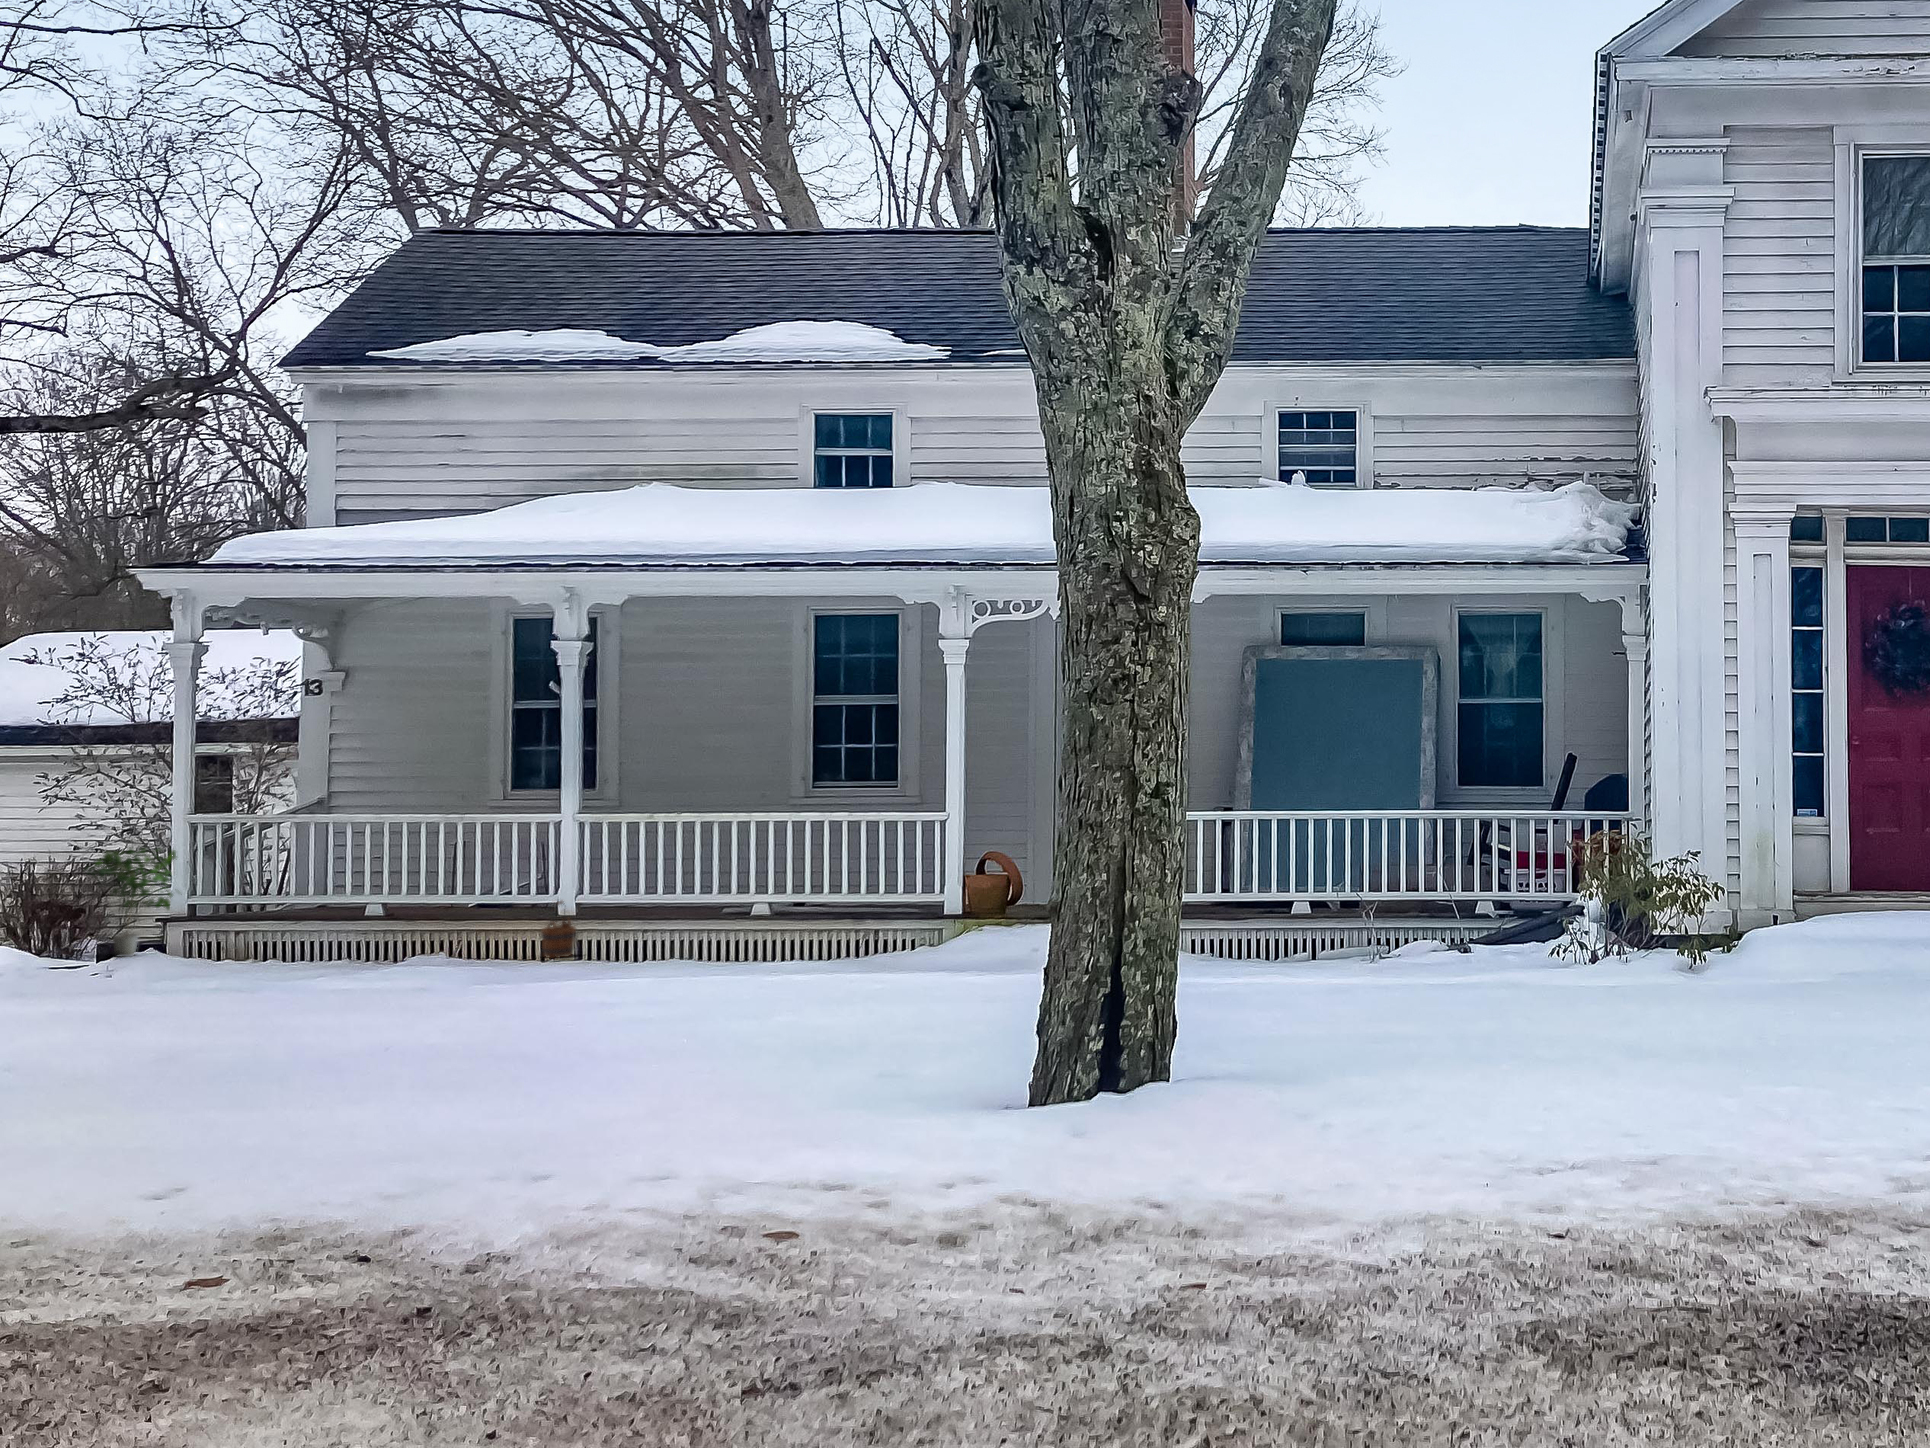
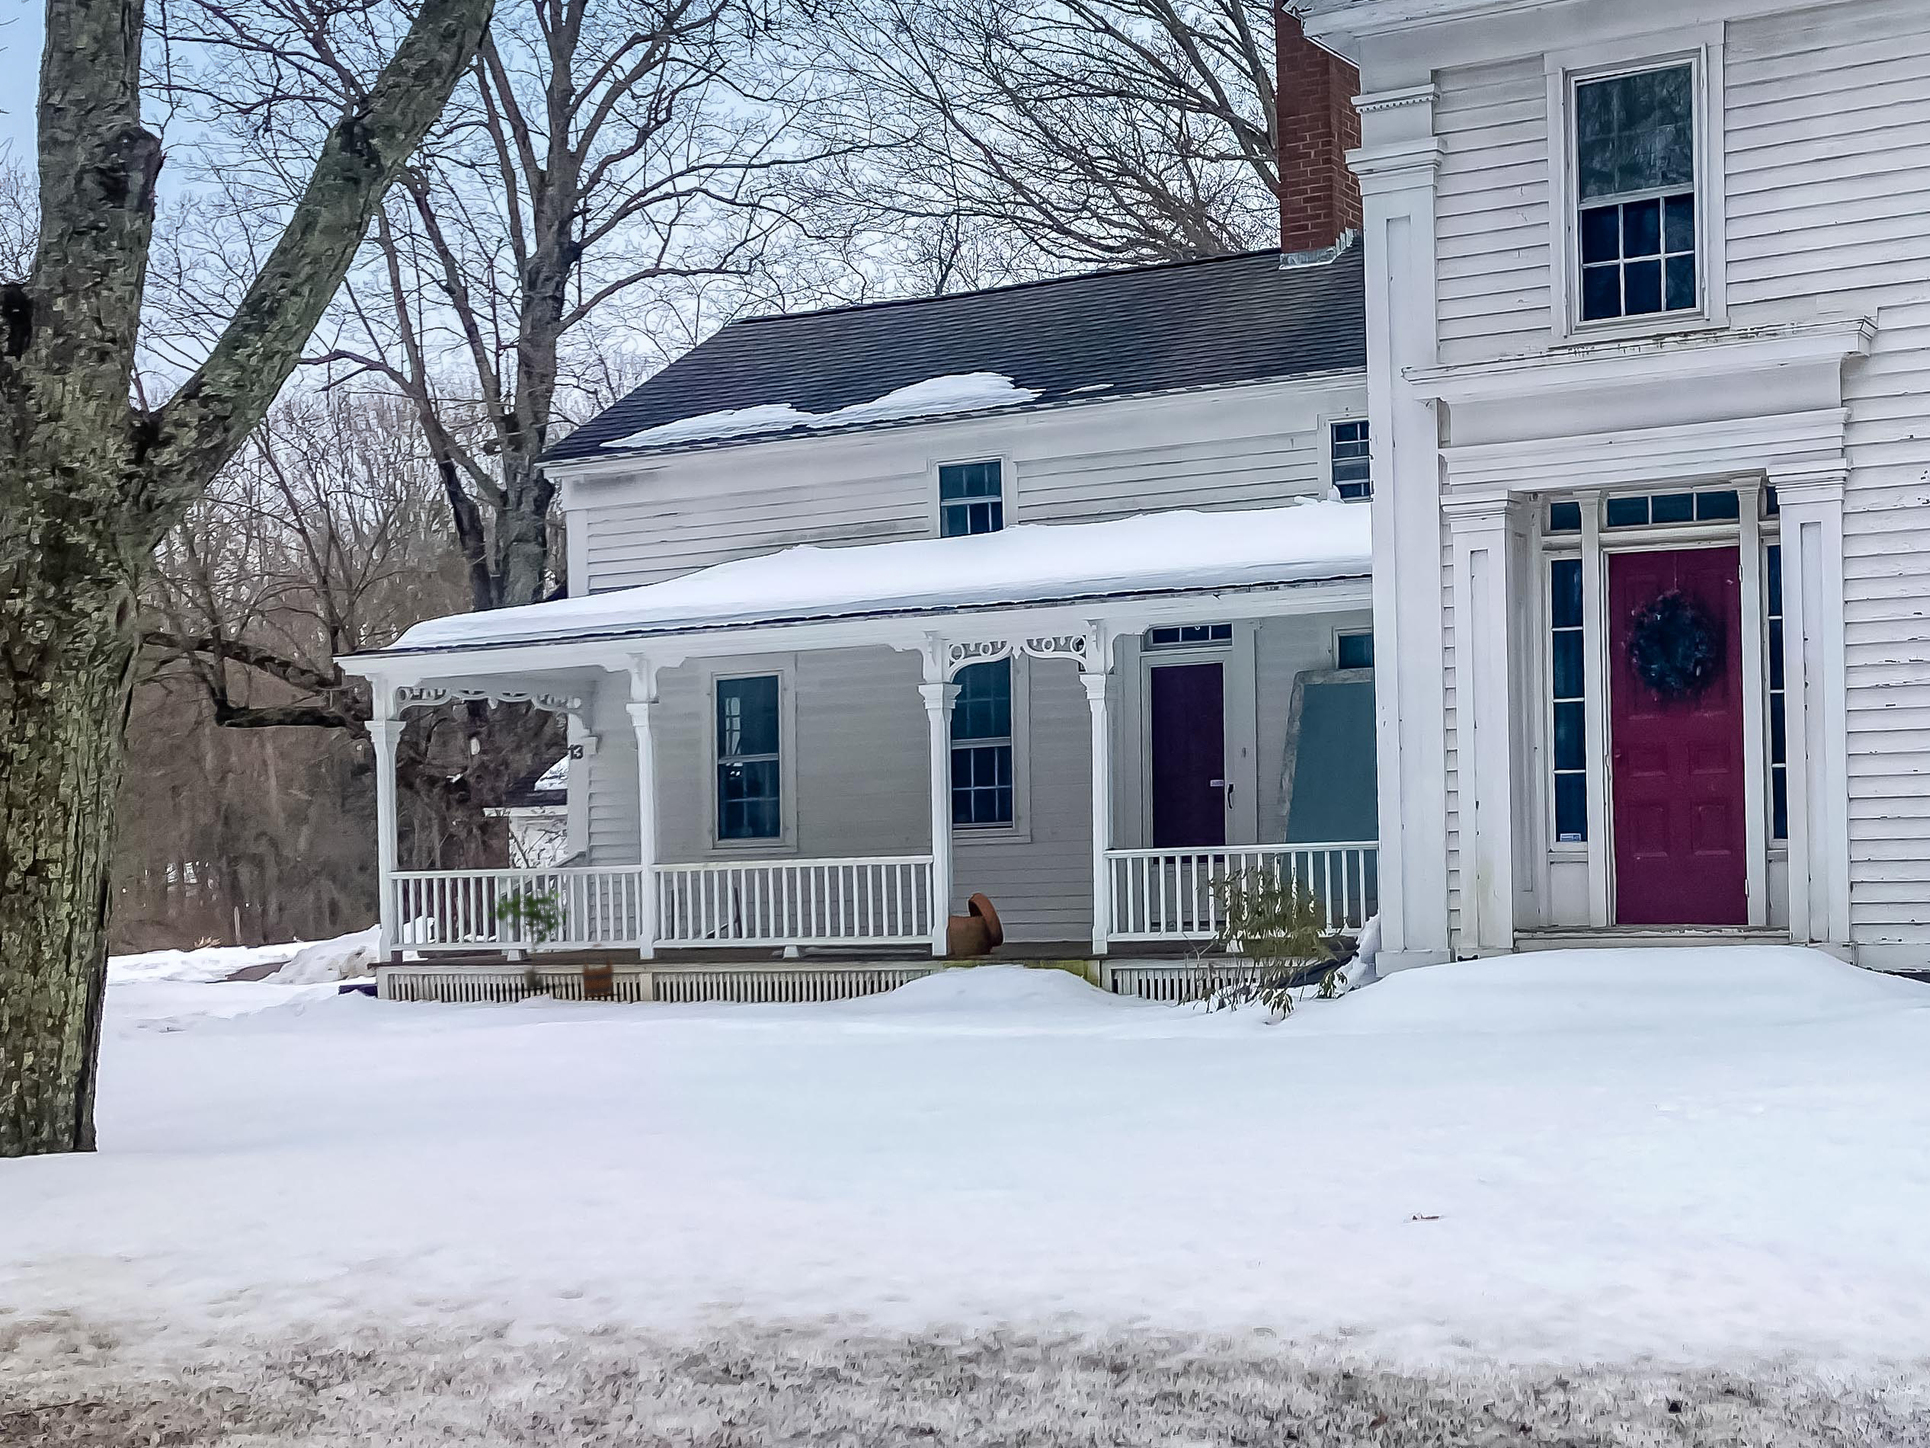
potted plant: present [87,848,176,957] -> present [489,888,565,990]

